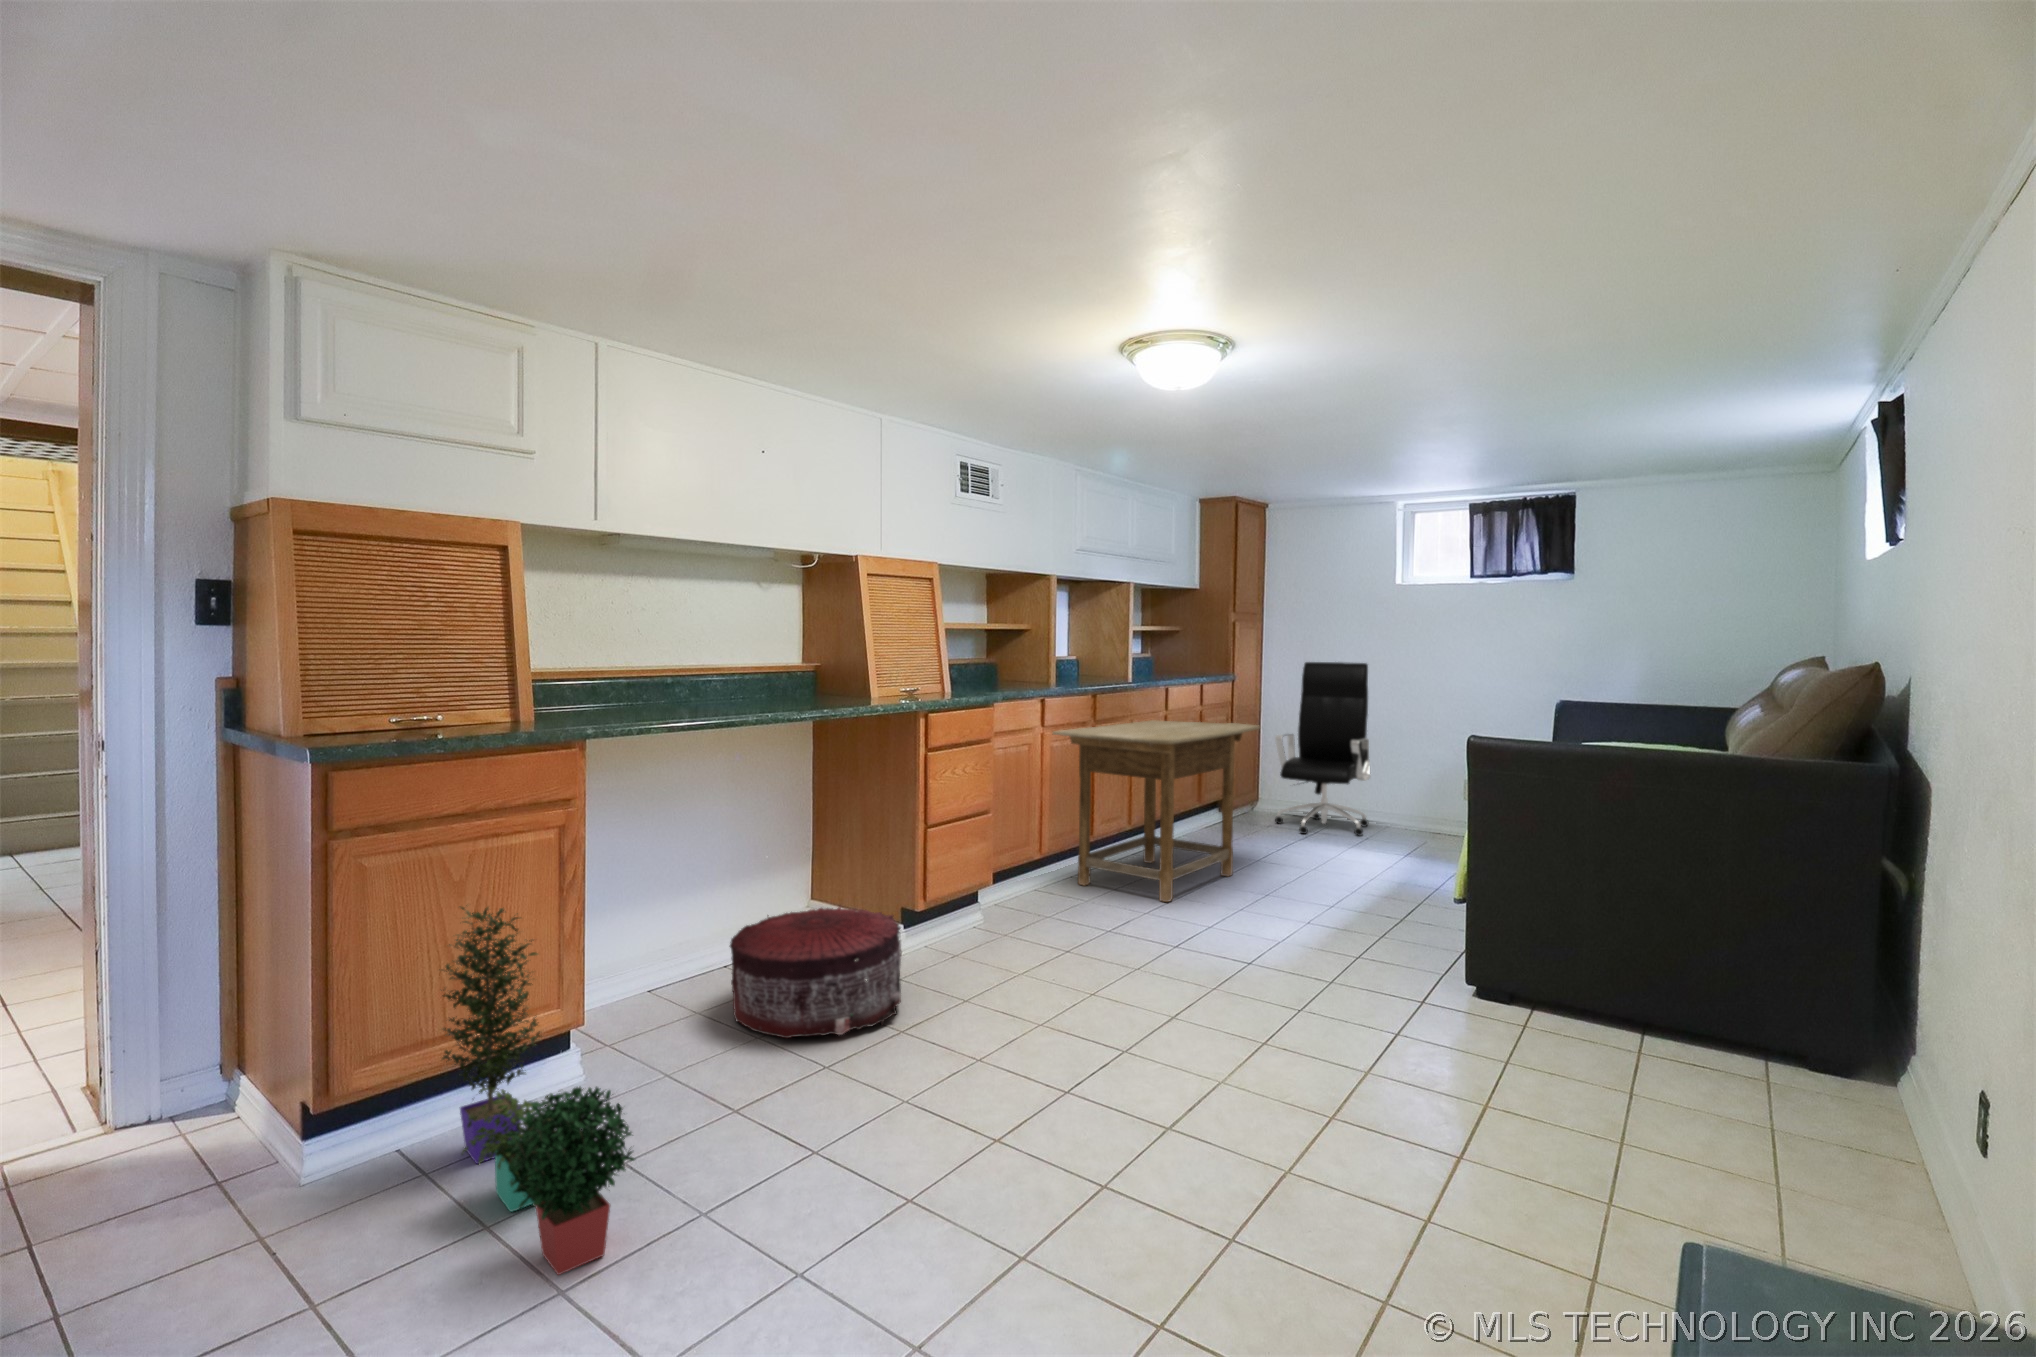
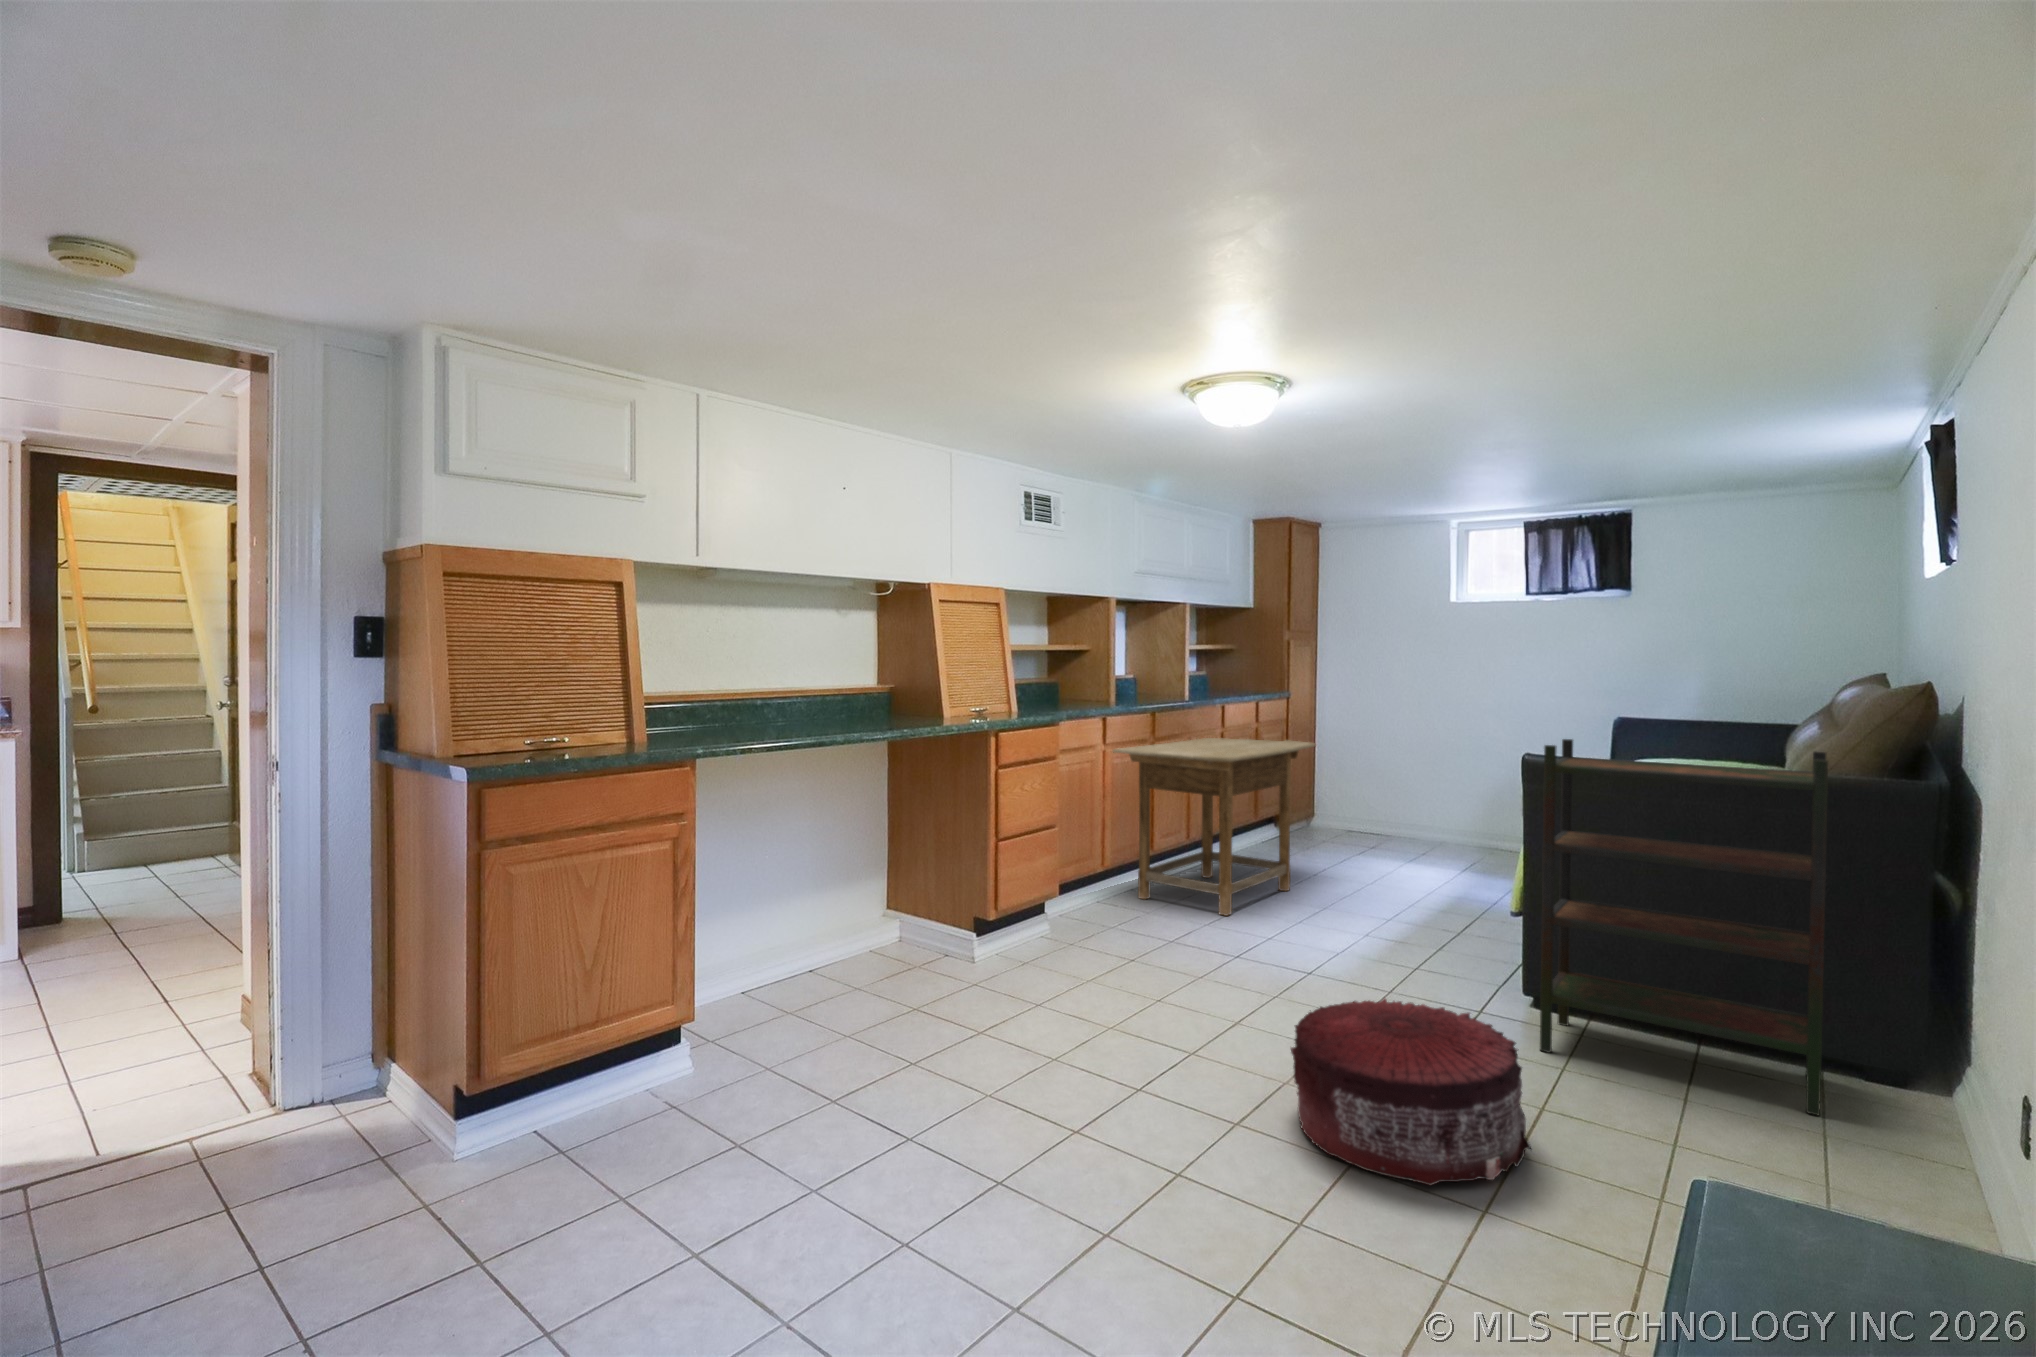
office chair: present [1275,662,1371,836] -> none [1331,679,1425,852]
bookshelf: none [1482,720,1780,1108] -> present [1540,739,1828,1115]
potted plant: present [442,906,634,1275] -> none [572,909,758,1241]
pouf: present [730,907,901,1038] -> present [1291,998,1531,1186]

